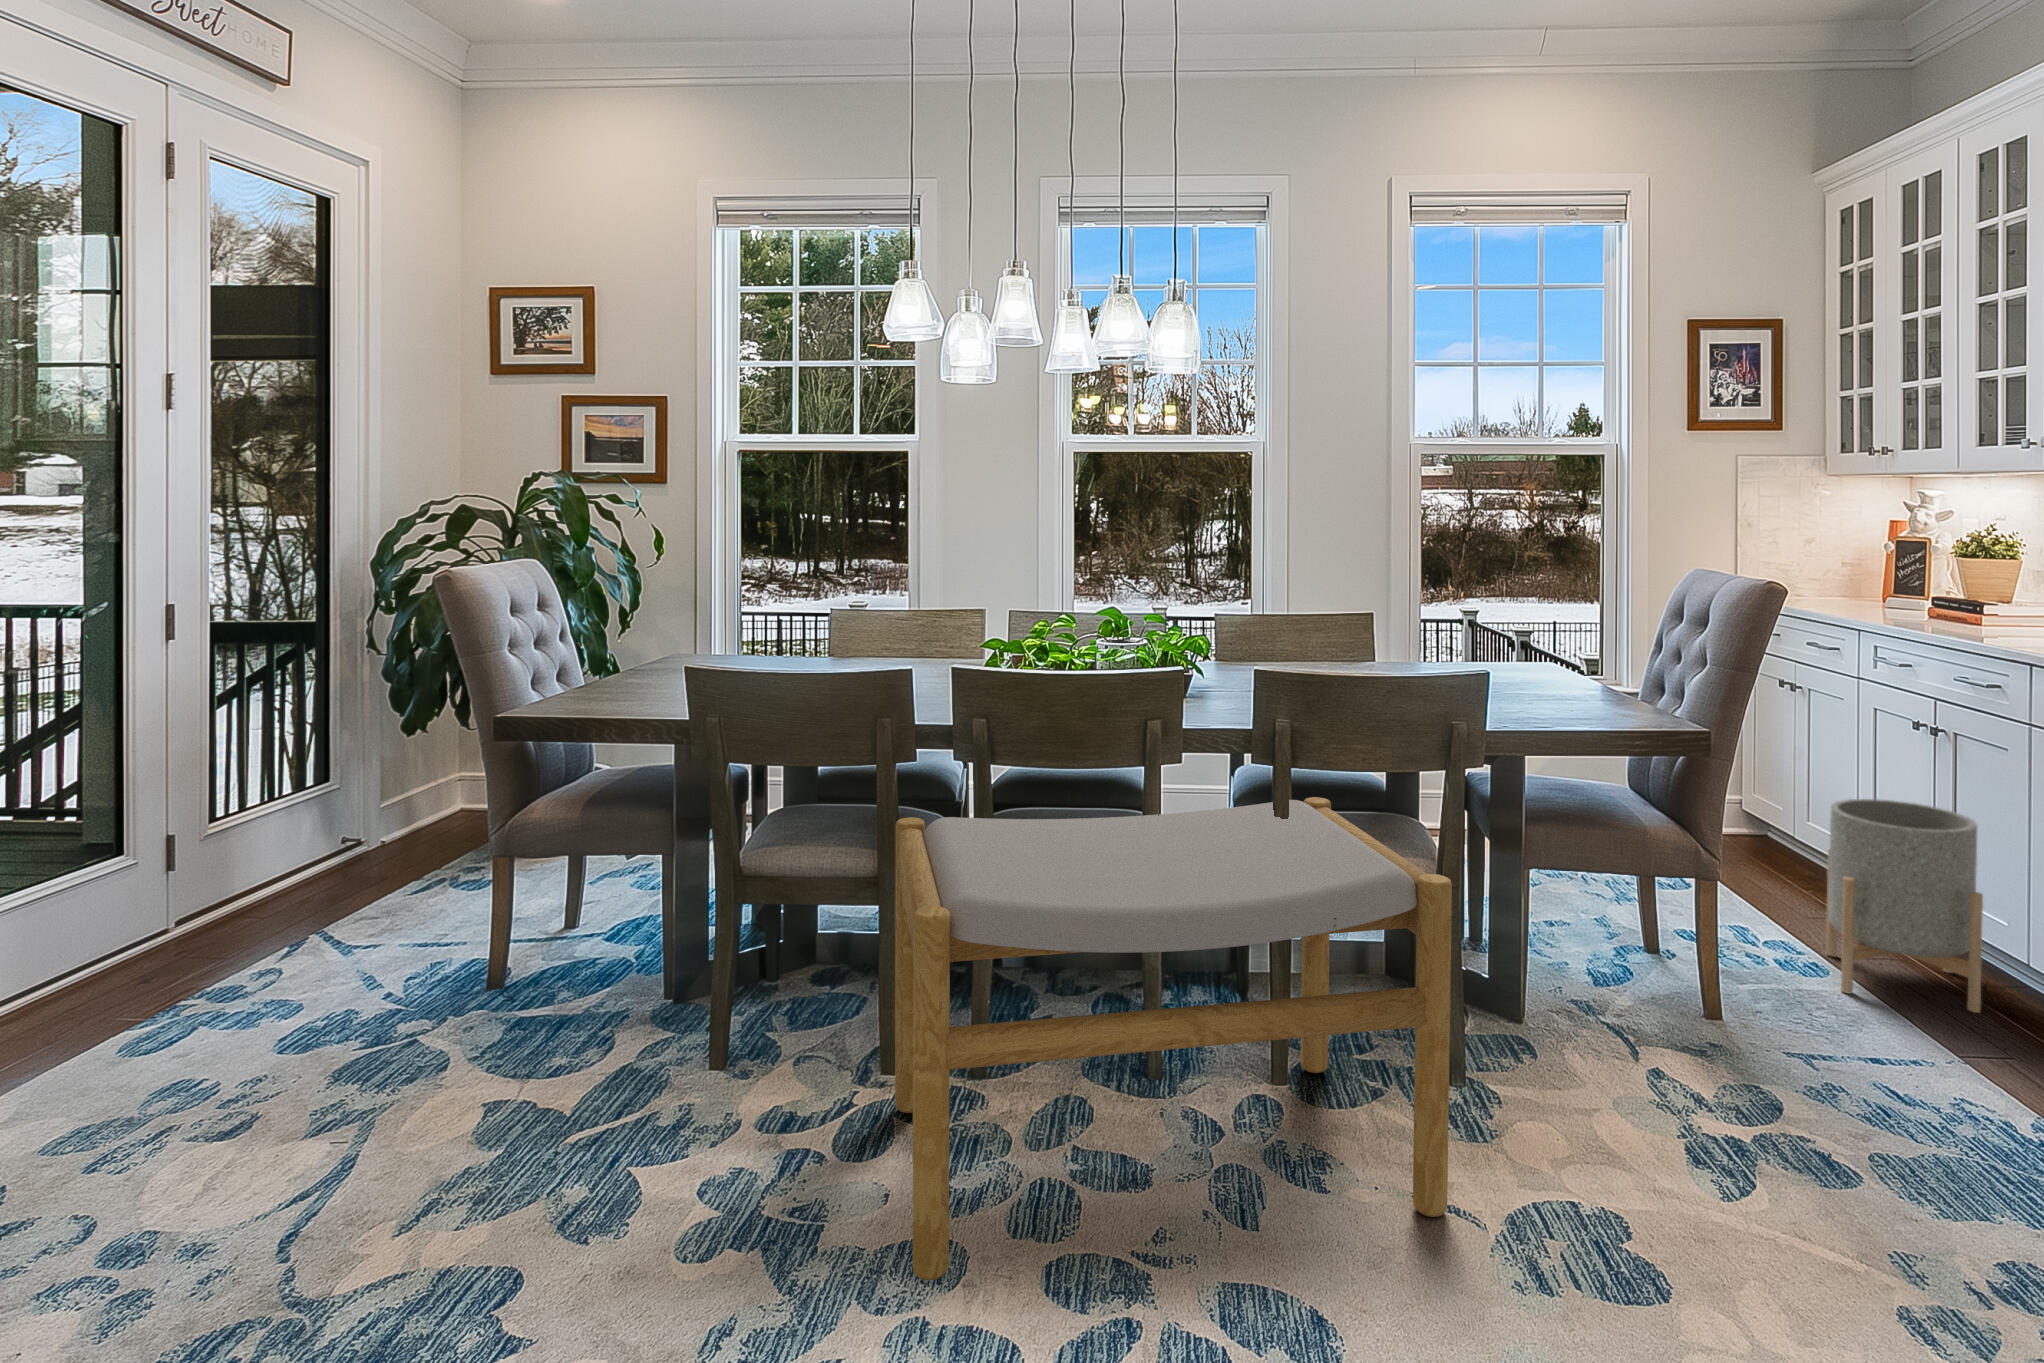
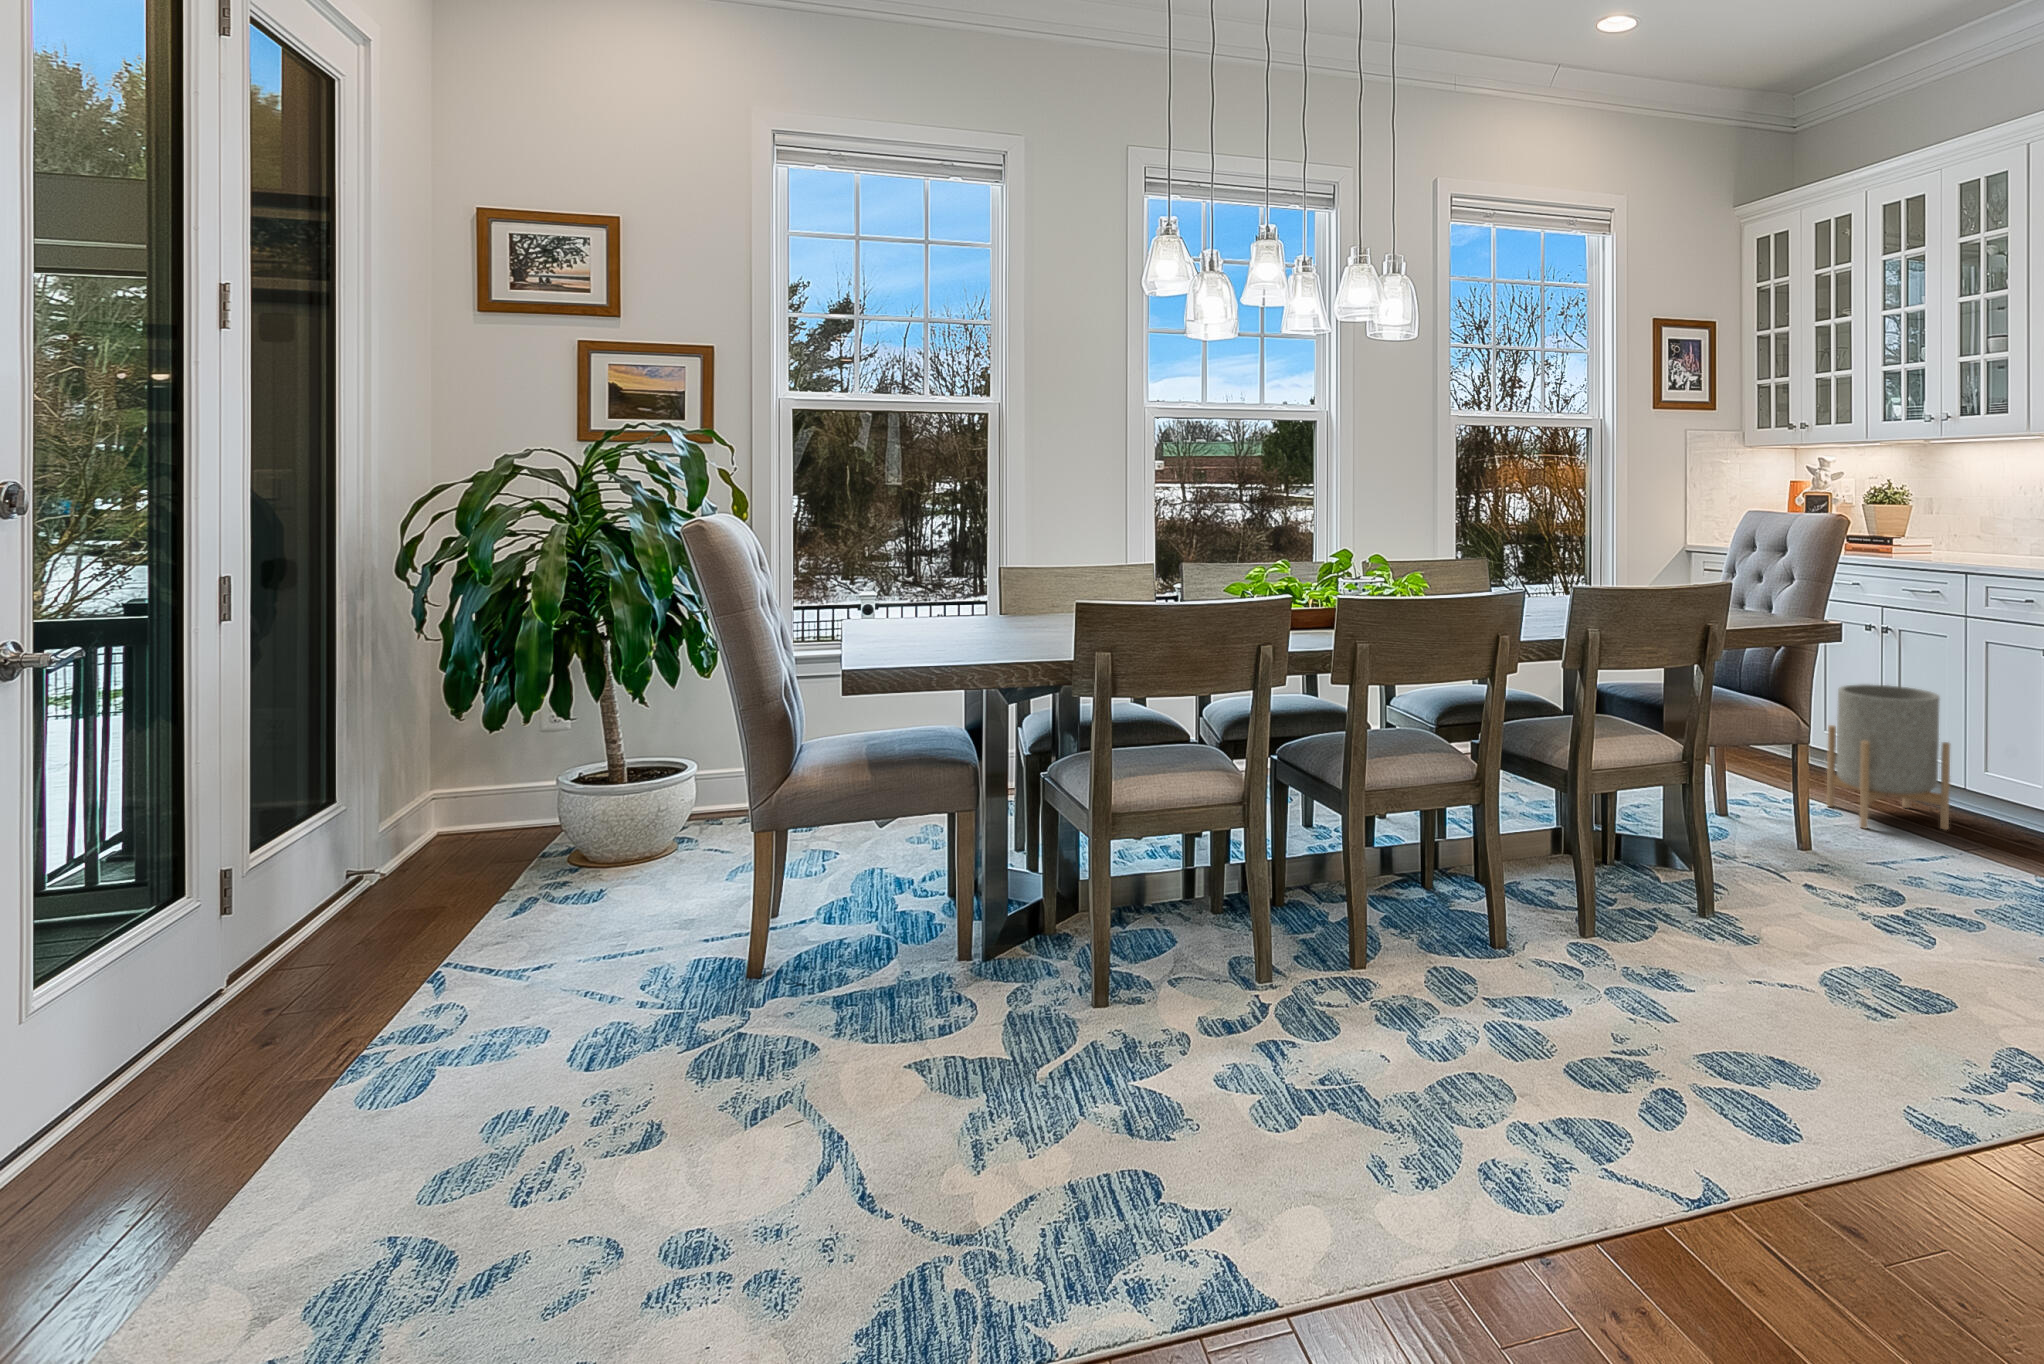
footstool: present [895,797,1452,1280] -> none [1302,699,1793,1120]

